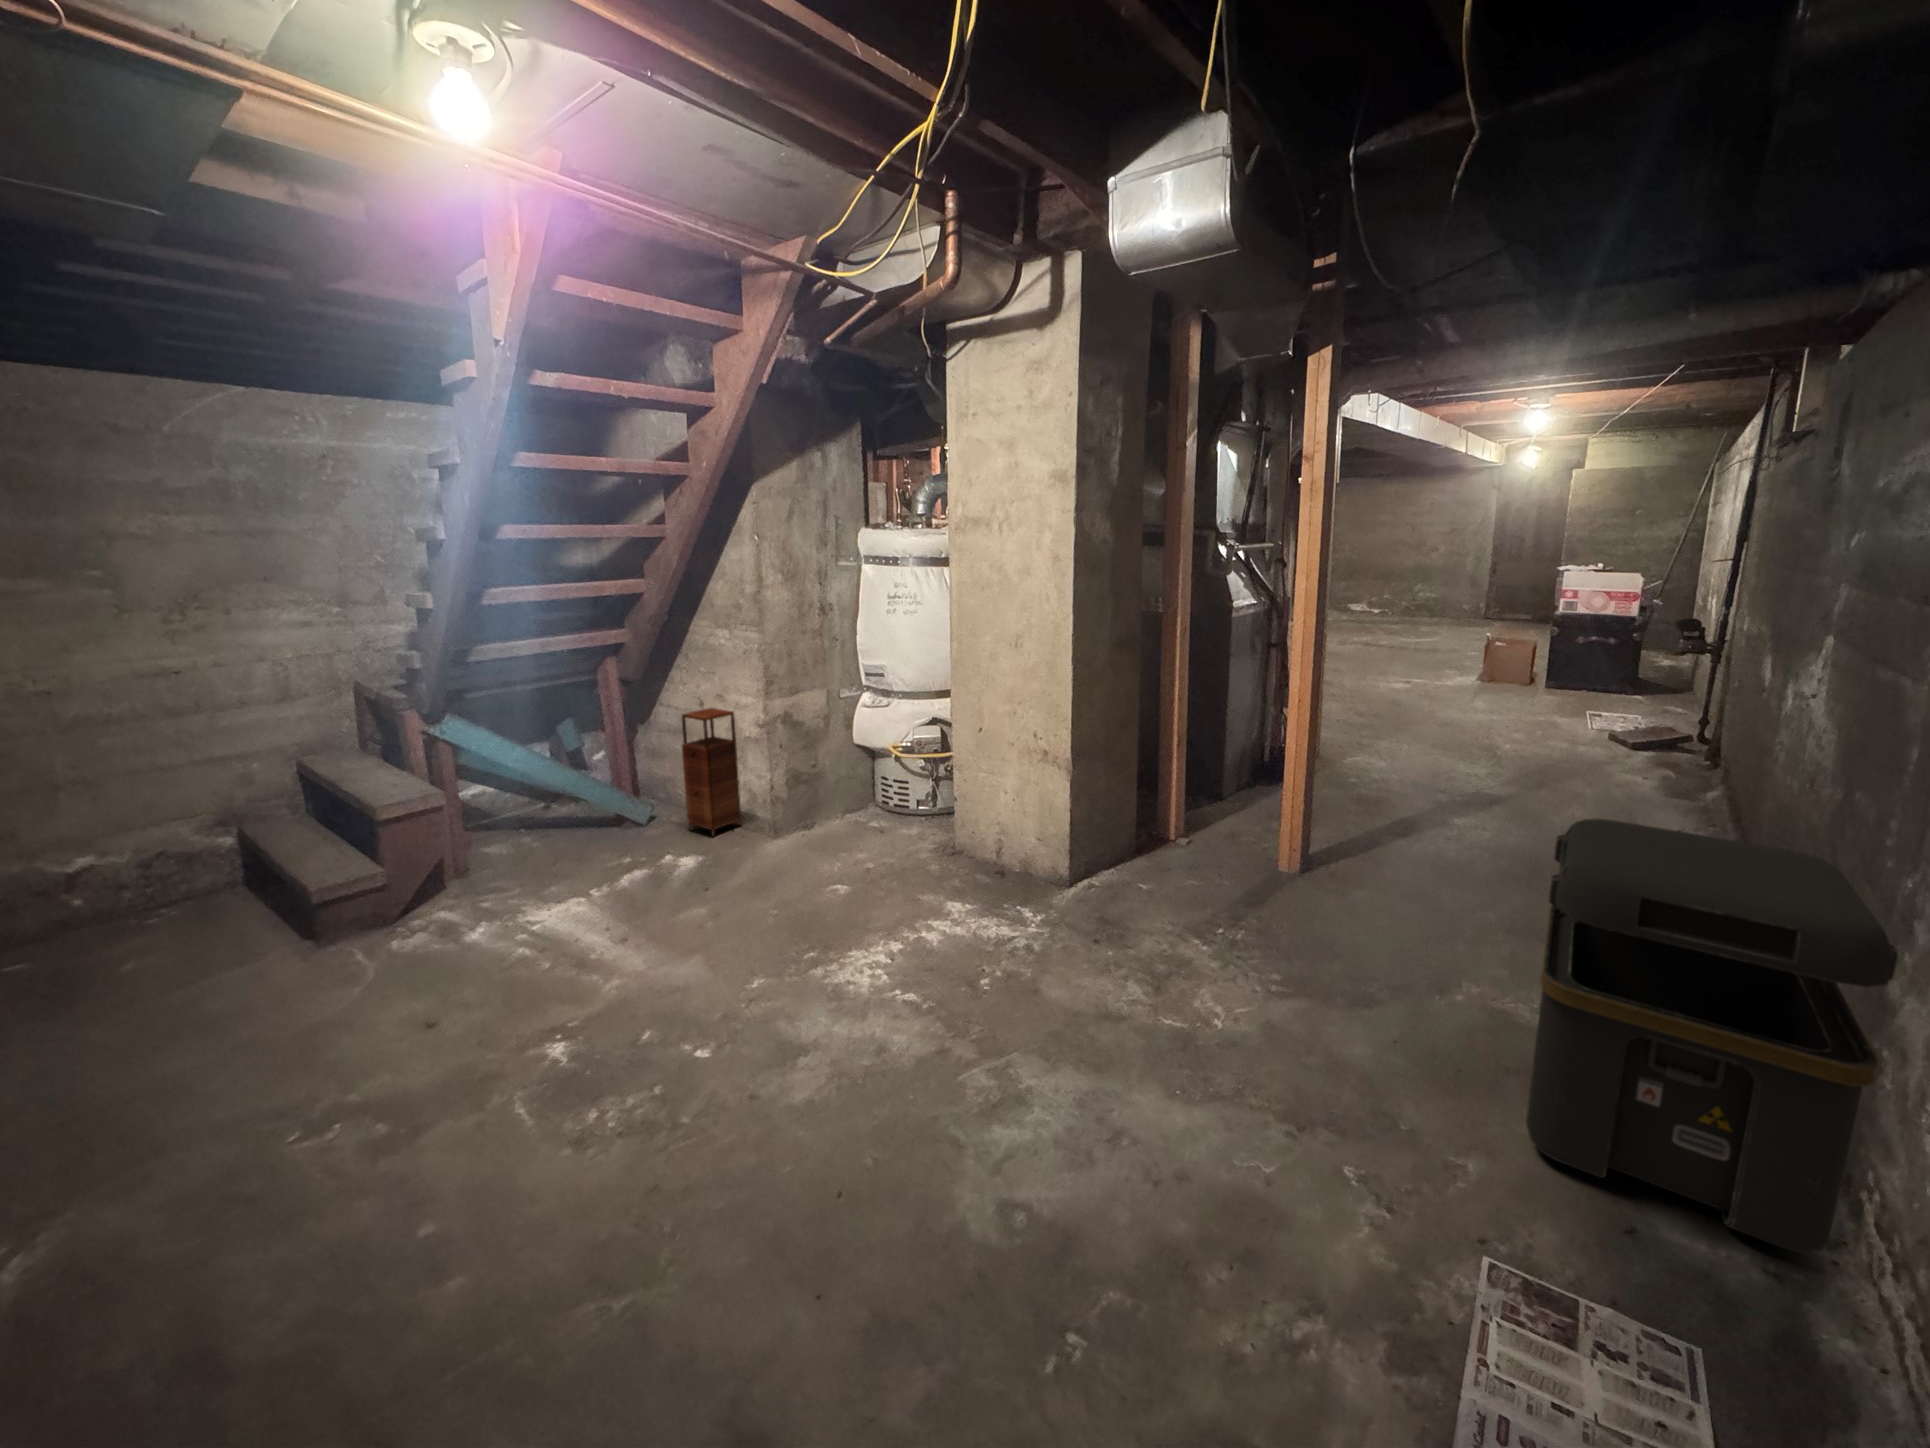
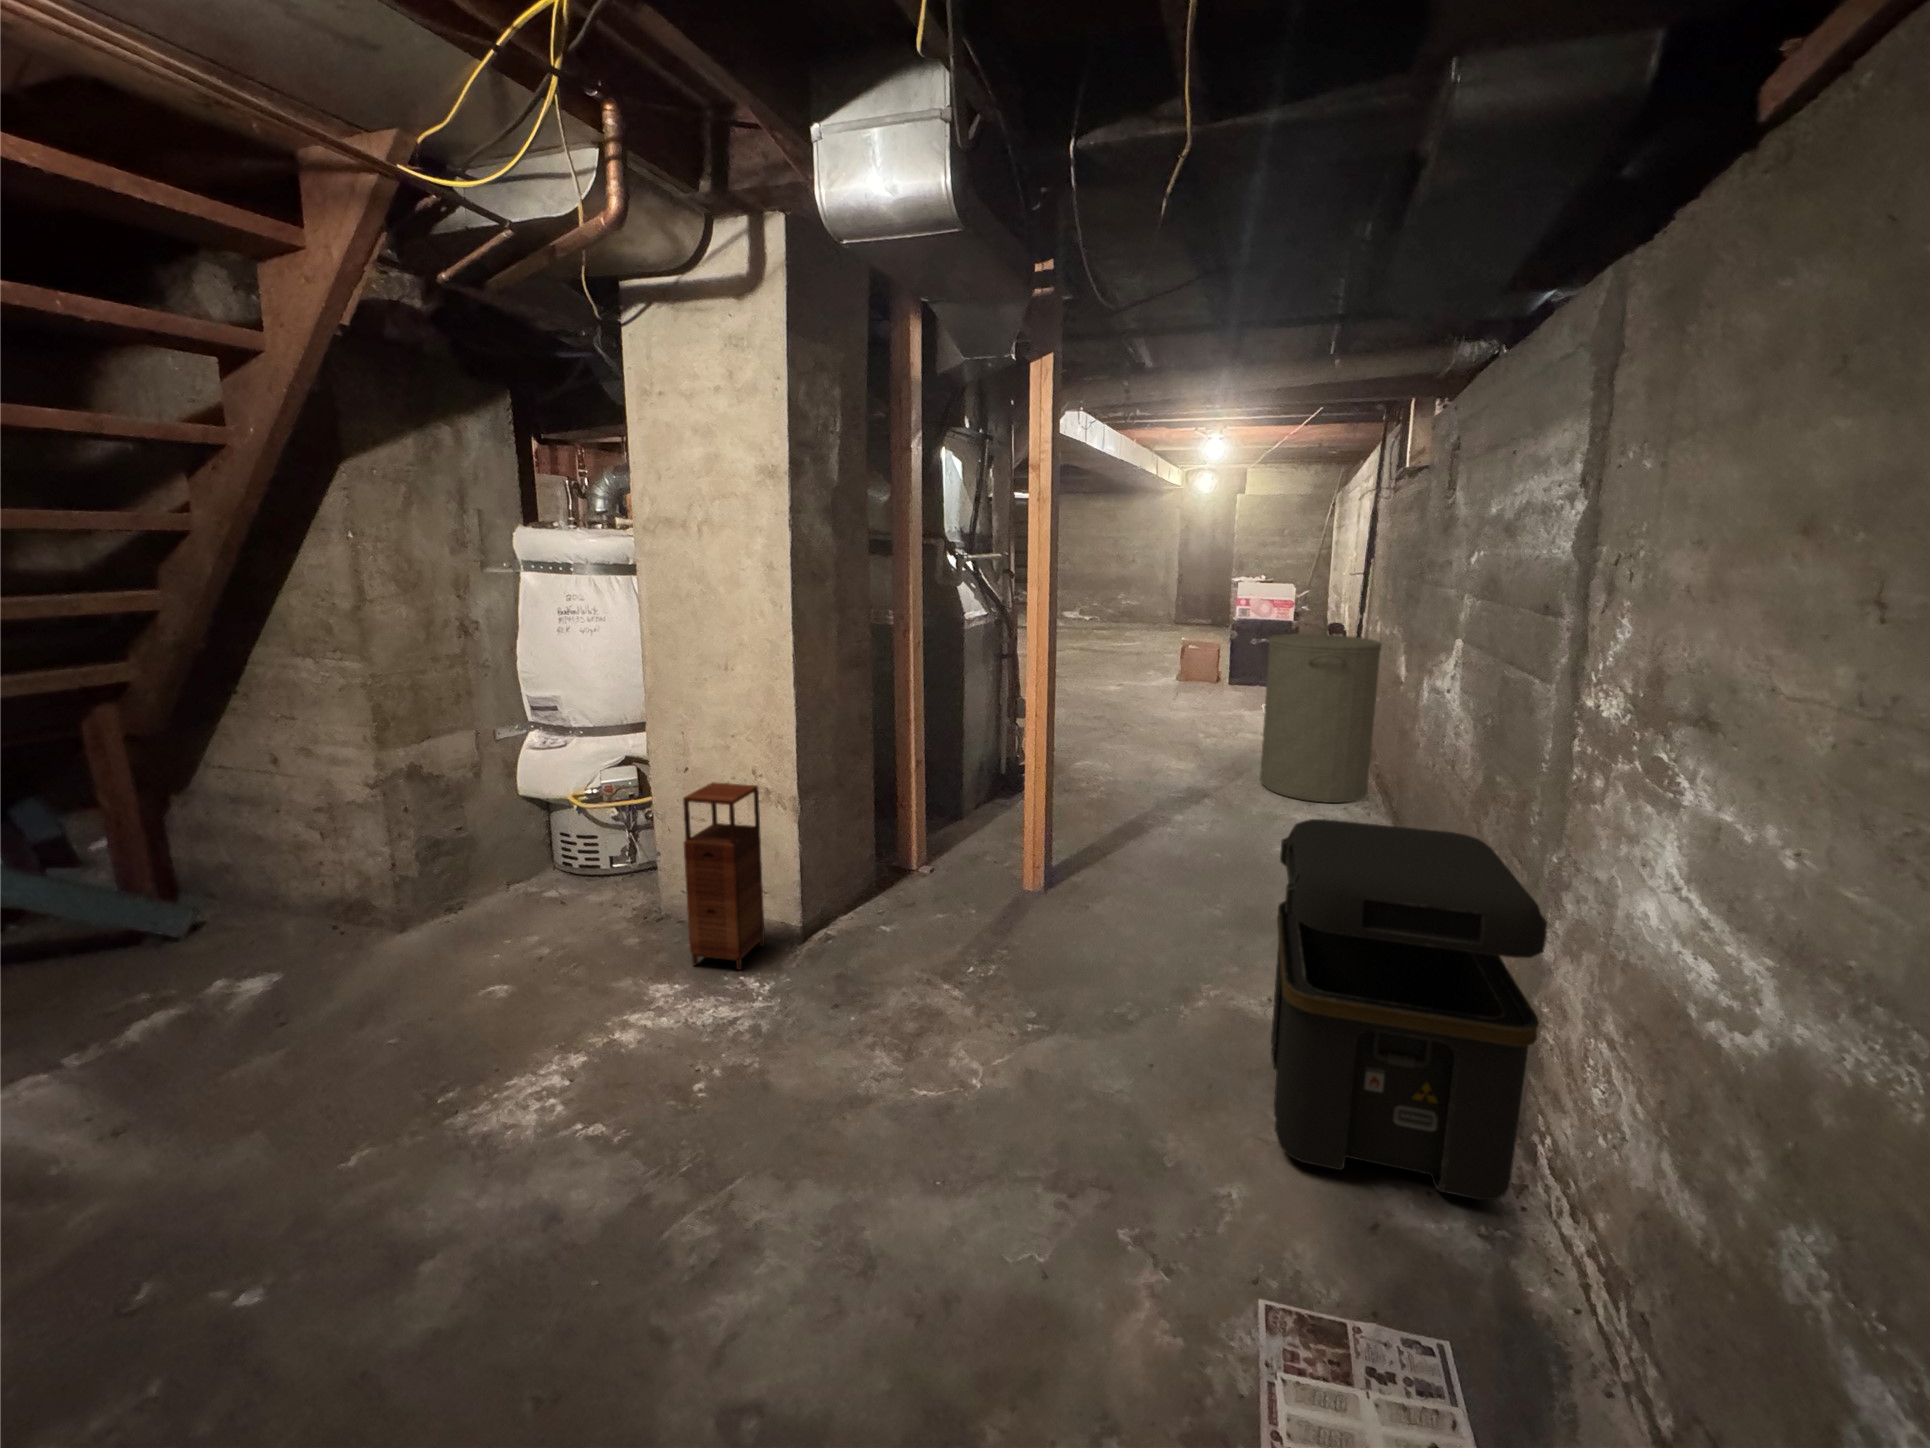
laundry hamper: none [1567,607,1750,827] -> present [1260,615,1382,803]
storage cabinet: present [682,708,741,837] -> present [683,782,765,970]

